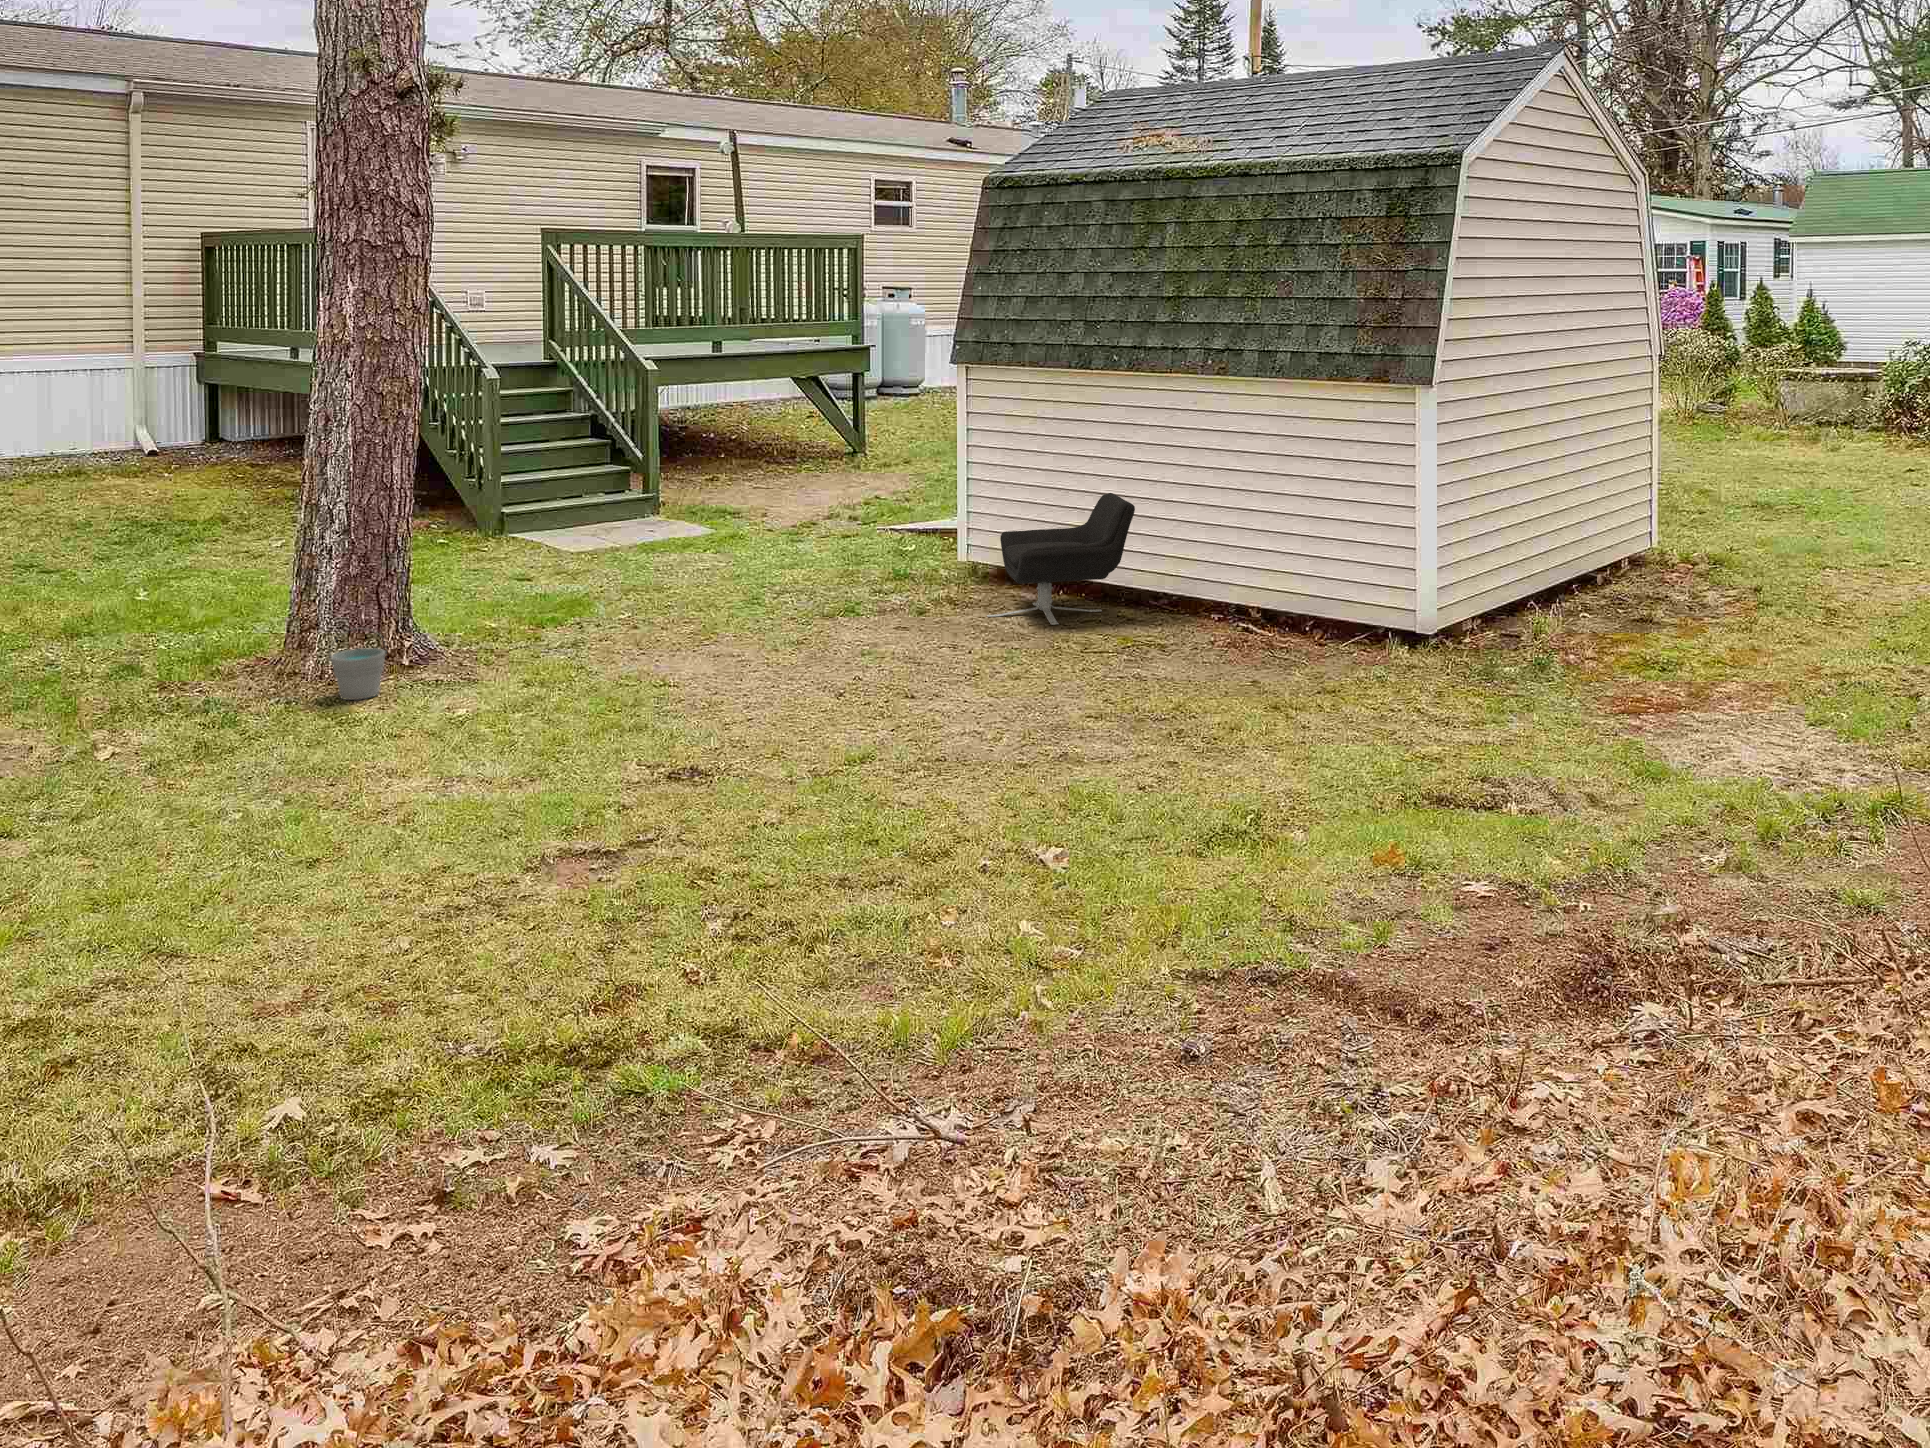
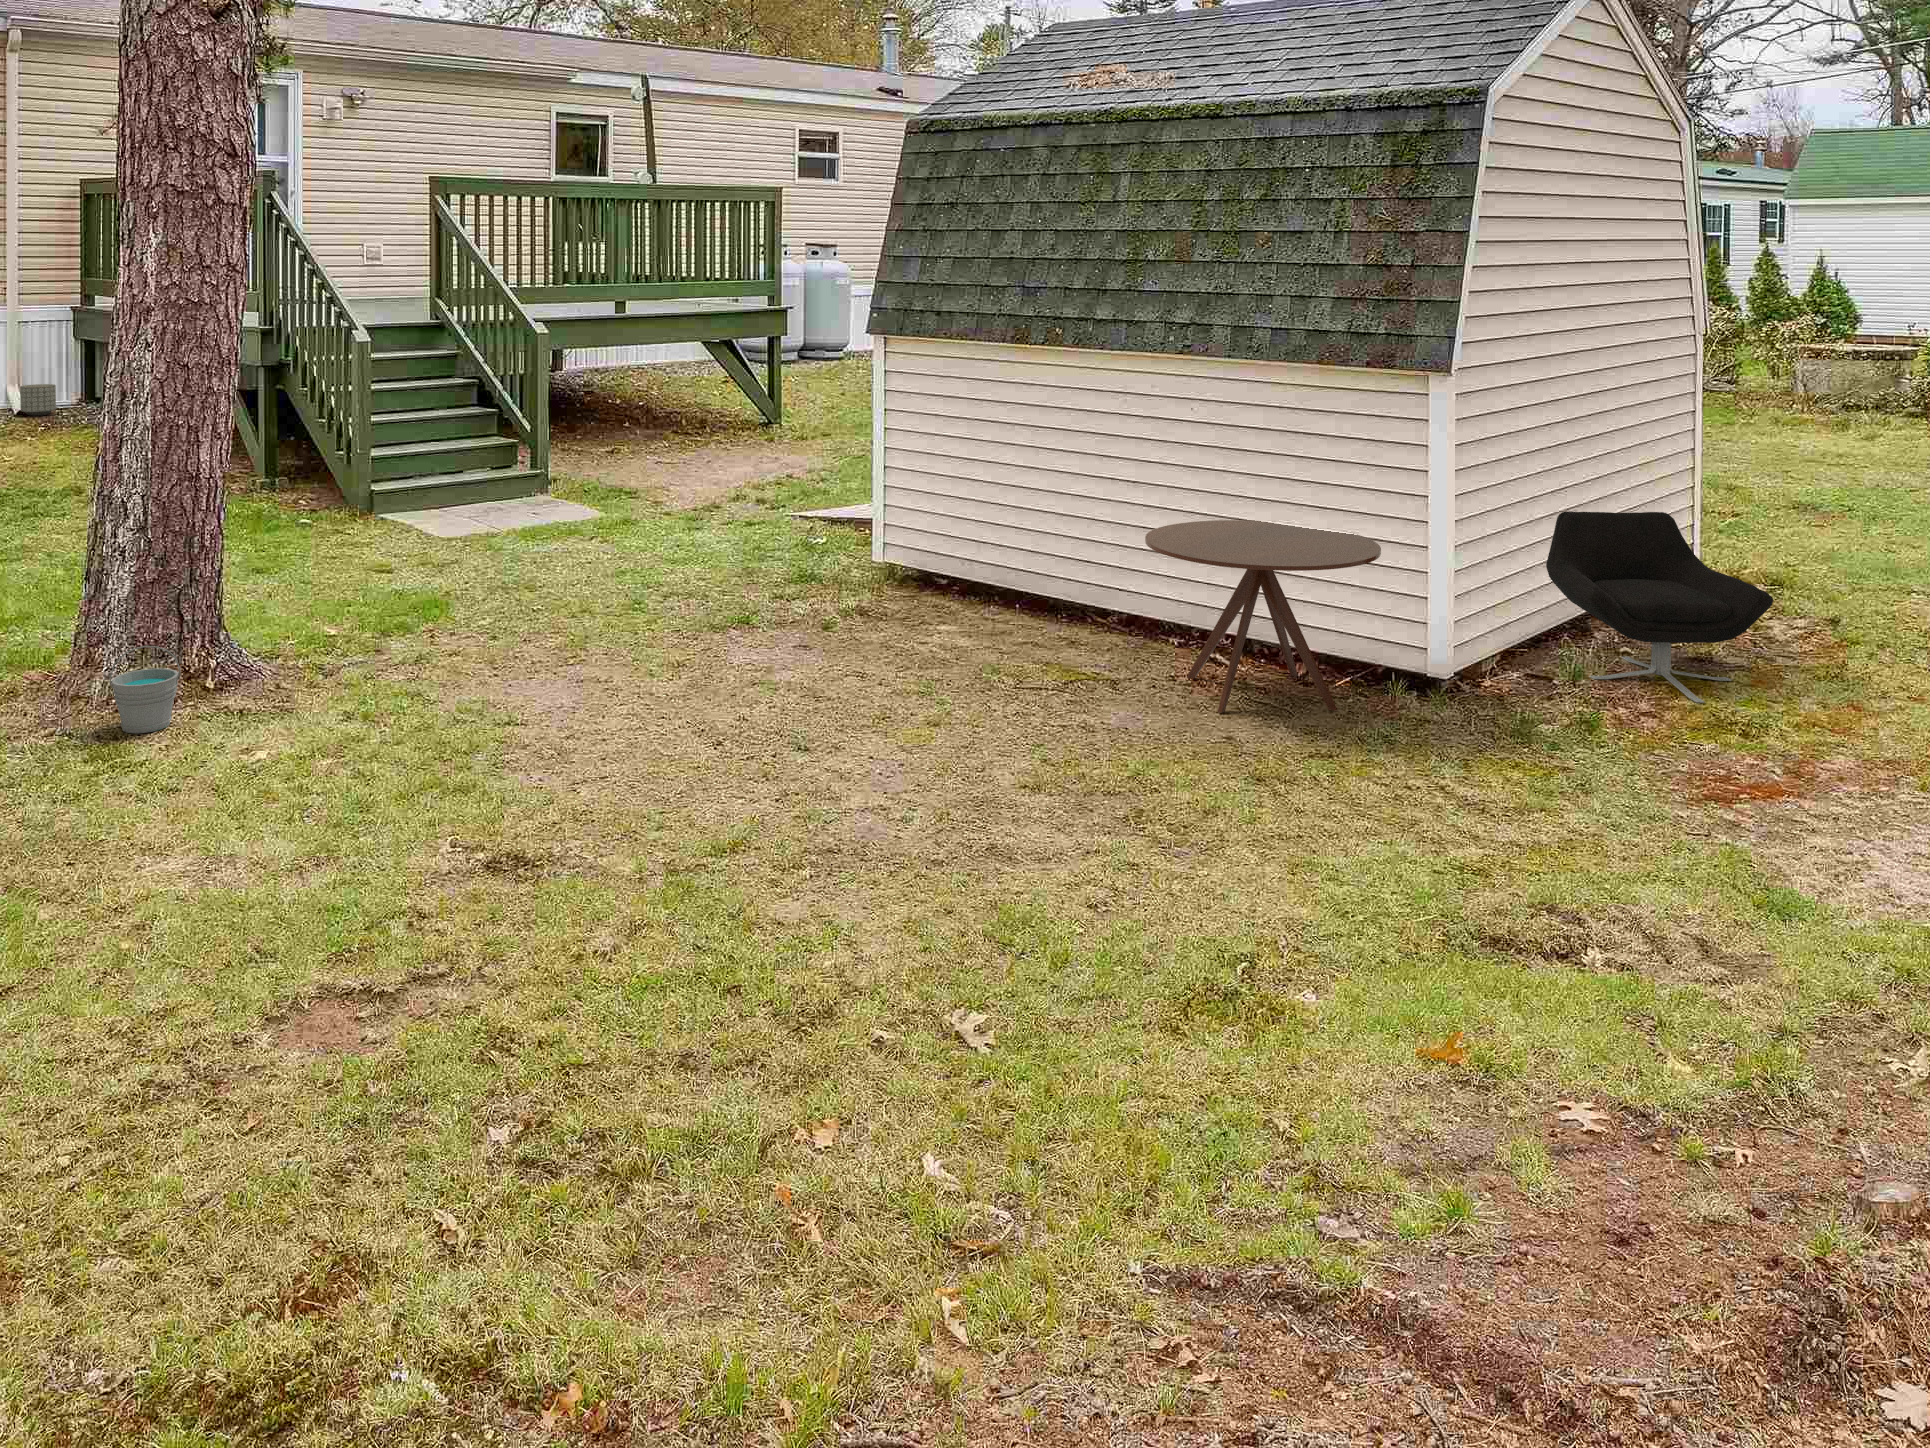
planter: none [133,430,168,460] -> present [20,384,56,416]
lounge chair: present [987,493,1135,625] -> present [1546,511,1773,703]
round table: none [1188,511,1376,662] -> present [1145,520,1381,713]

